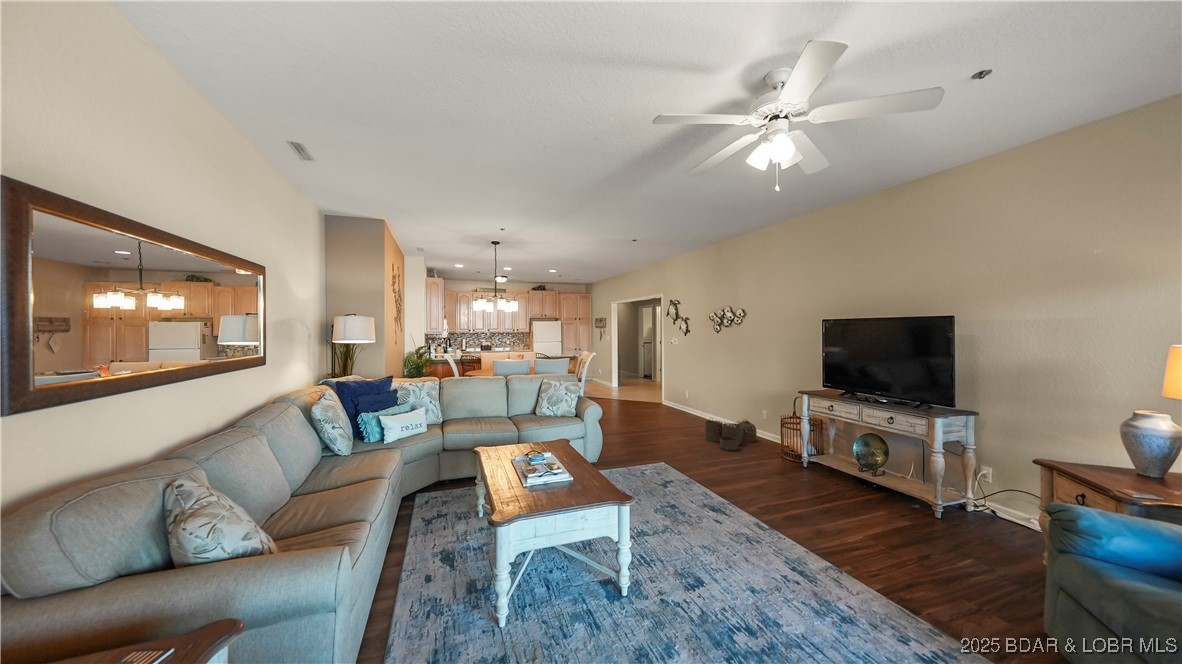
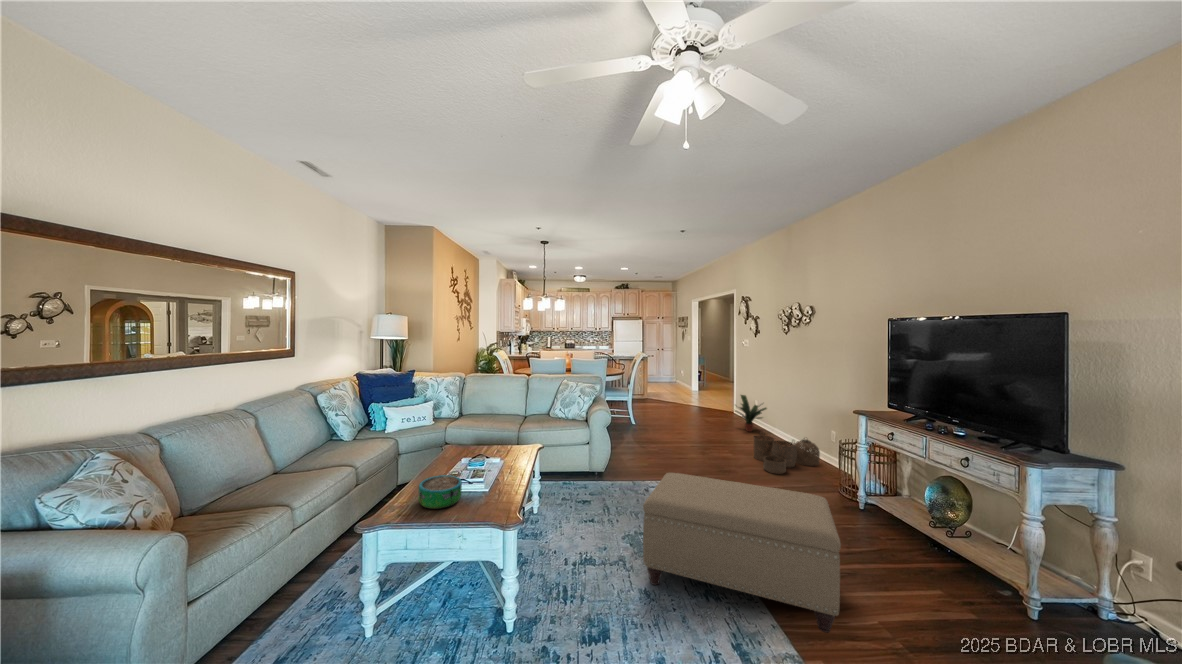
potted plant: none [673,388,702,420] -> present [736,395,767,432]
ottoman: none [689,451,848,549] -> present [643,473,841,633]
decorative bowl: none [522,469,561,499] -> present [418,475,462,509]

